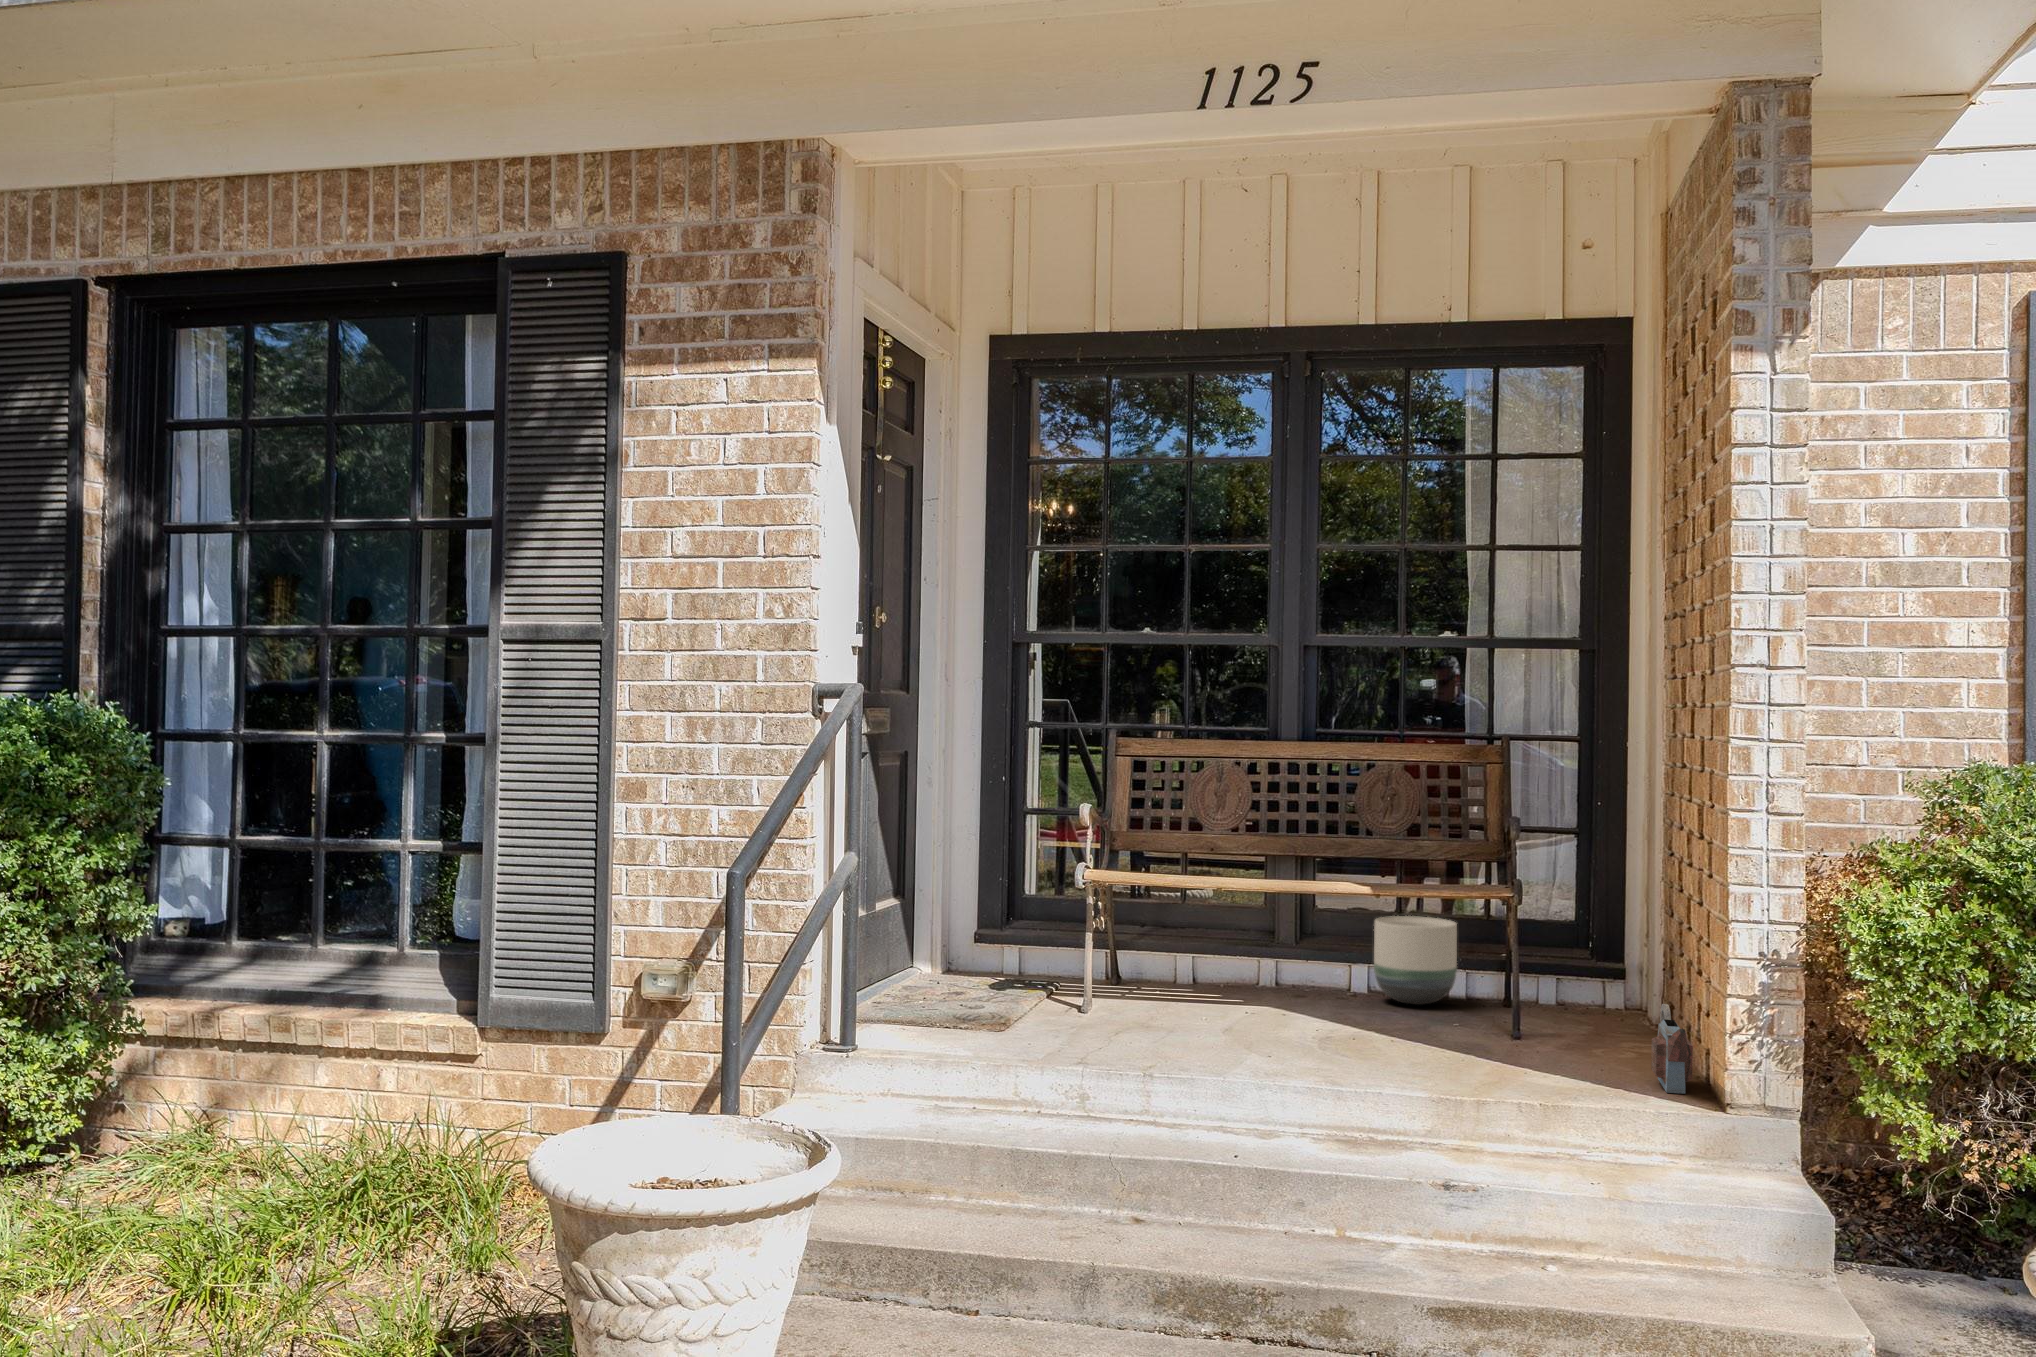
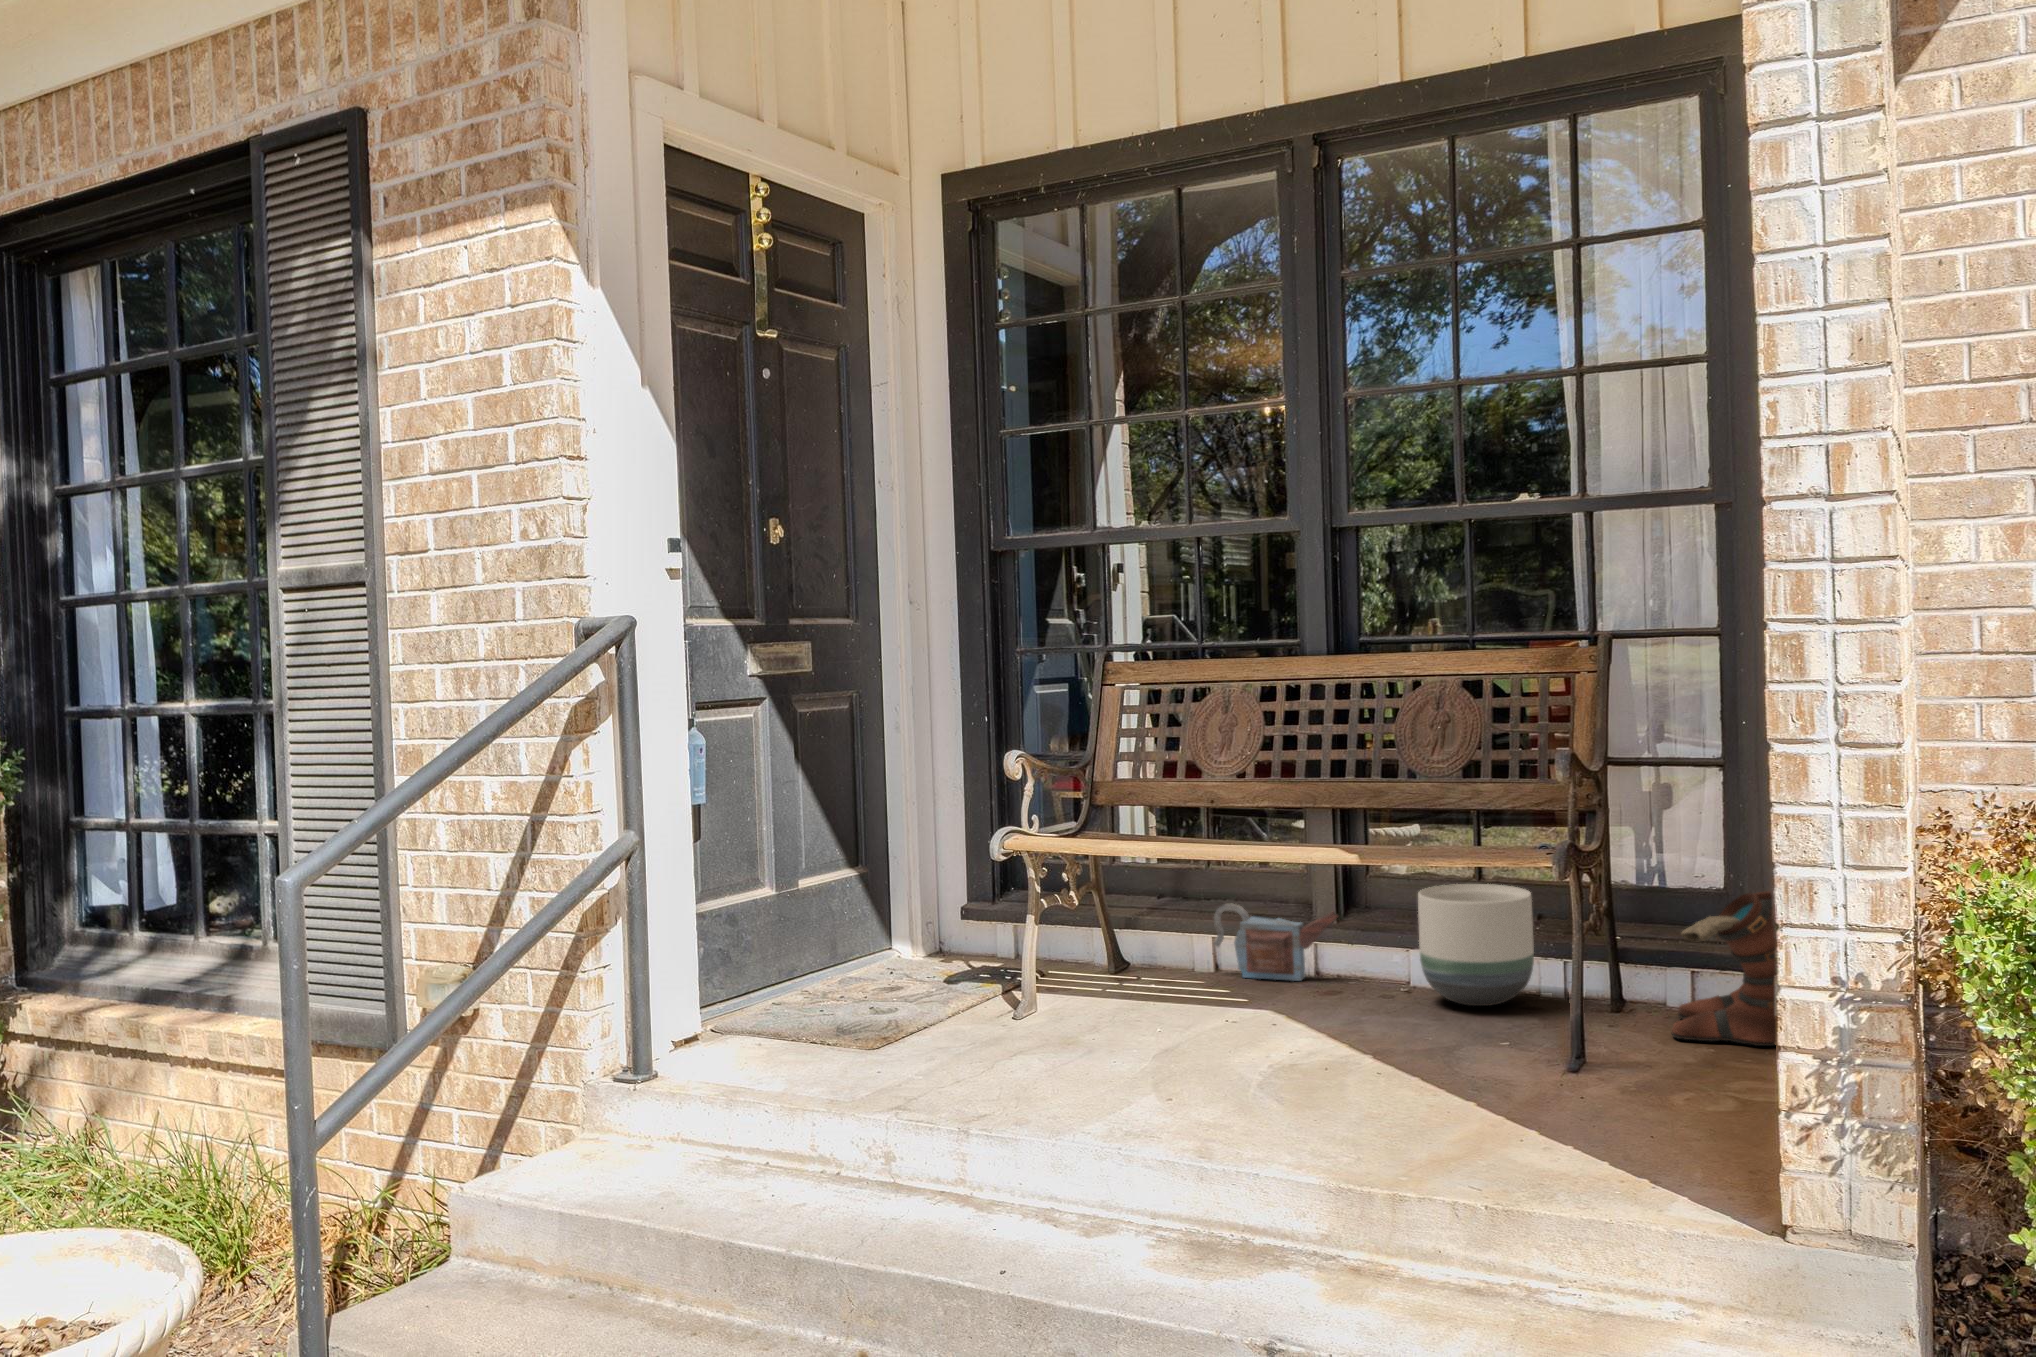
boots: none [1558,920,1645,1025] -> present [1672,891,1776,1046]
watering can: present [1651,1004,1693,1094] -> present [1213,904,1339,981]

